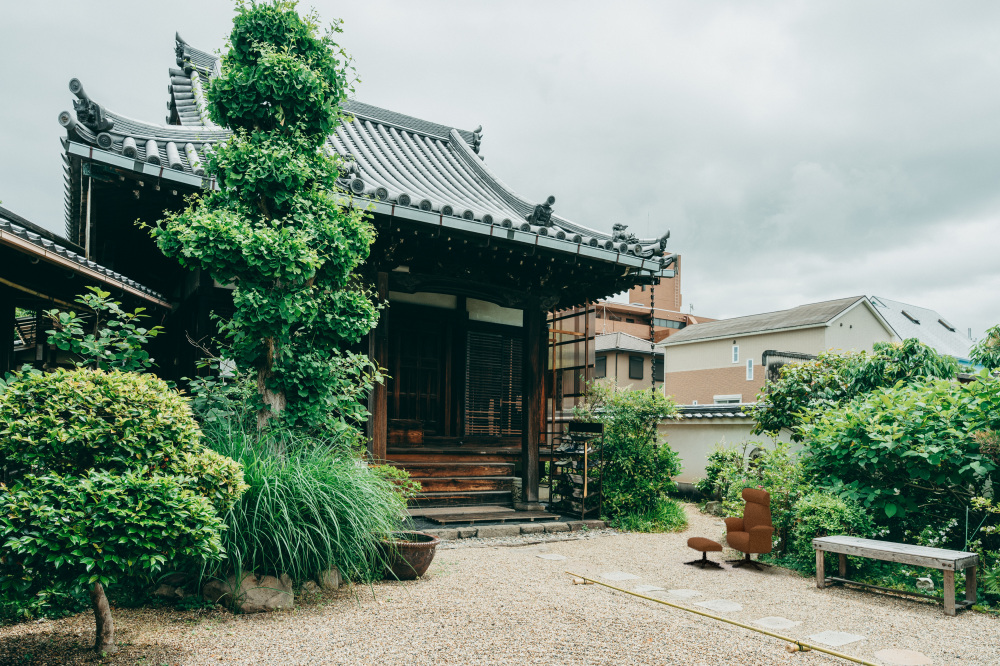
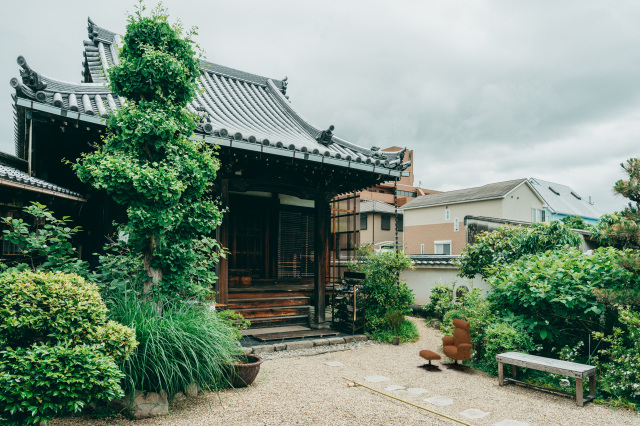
potted plant: none [631,481,666,538] -> present [384,310,405,345]

